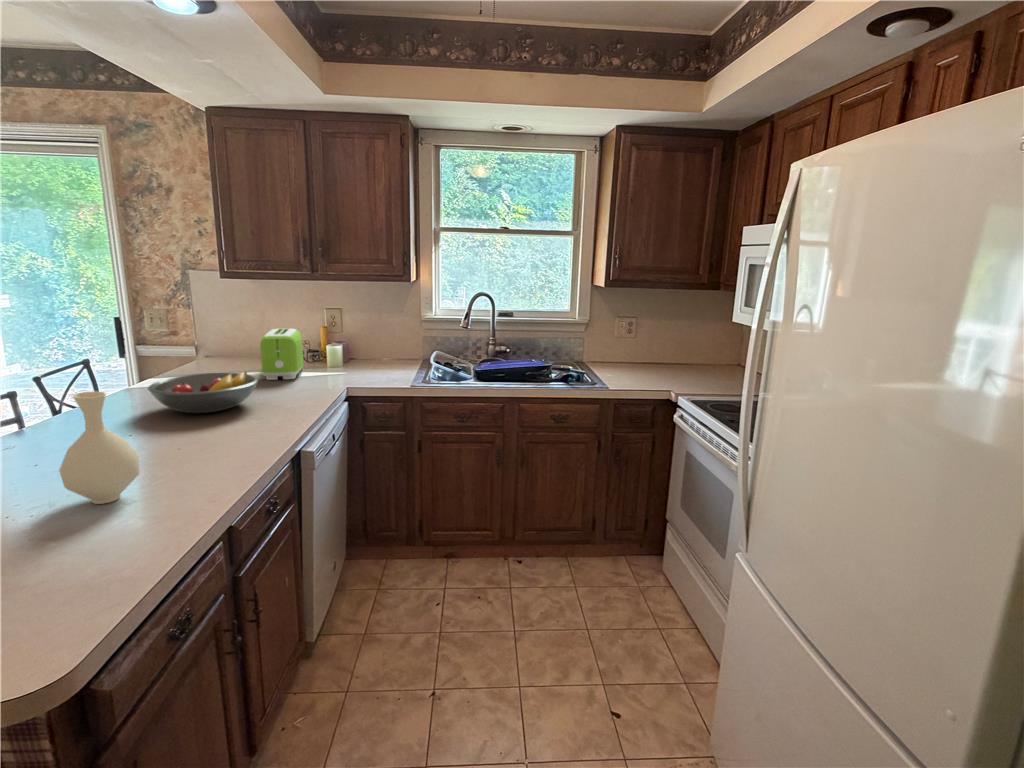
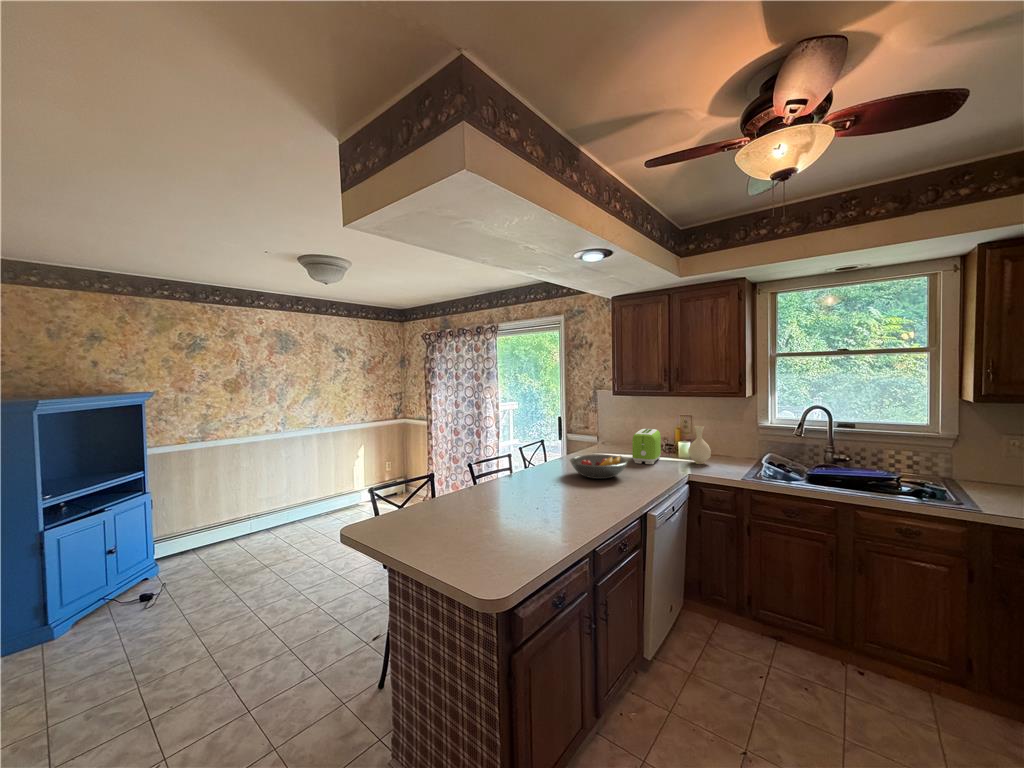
vase: present [59,391,139,504] -> present [688,426,711,464]

